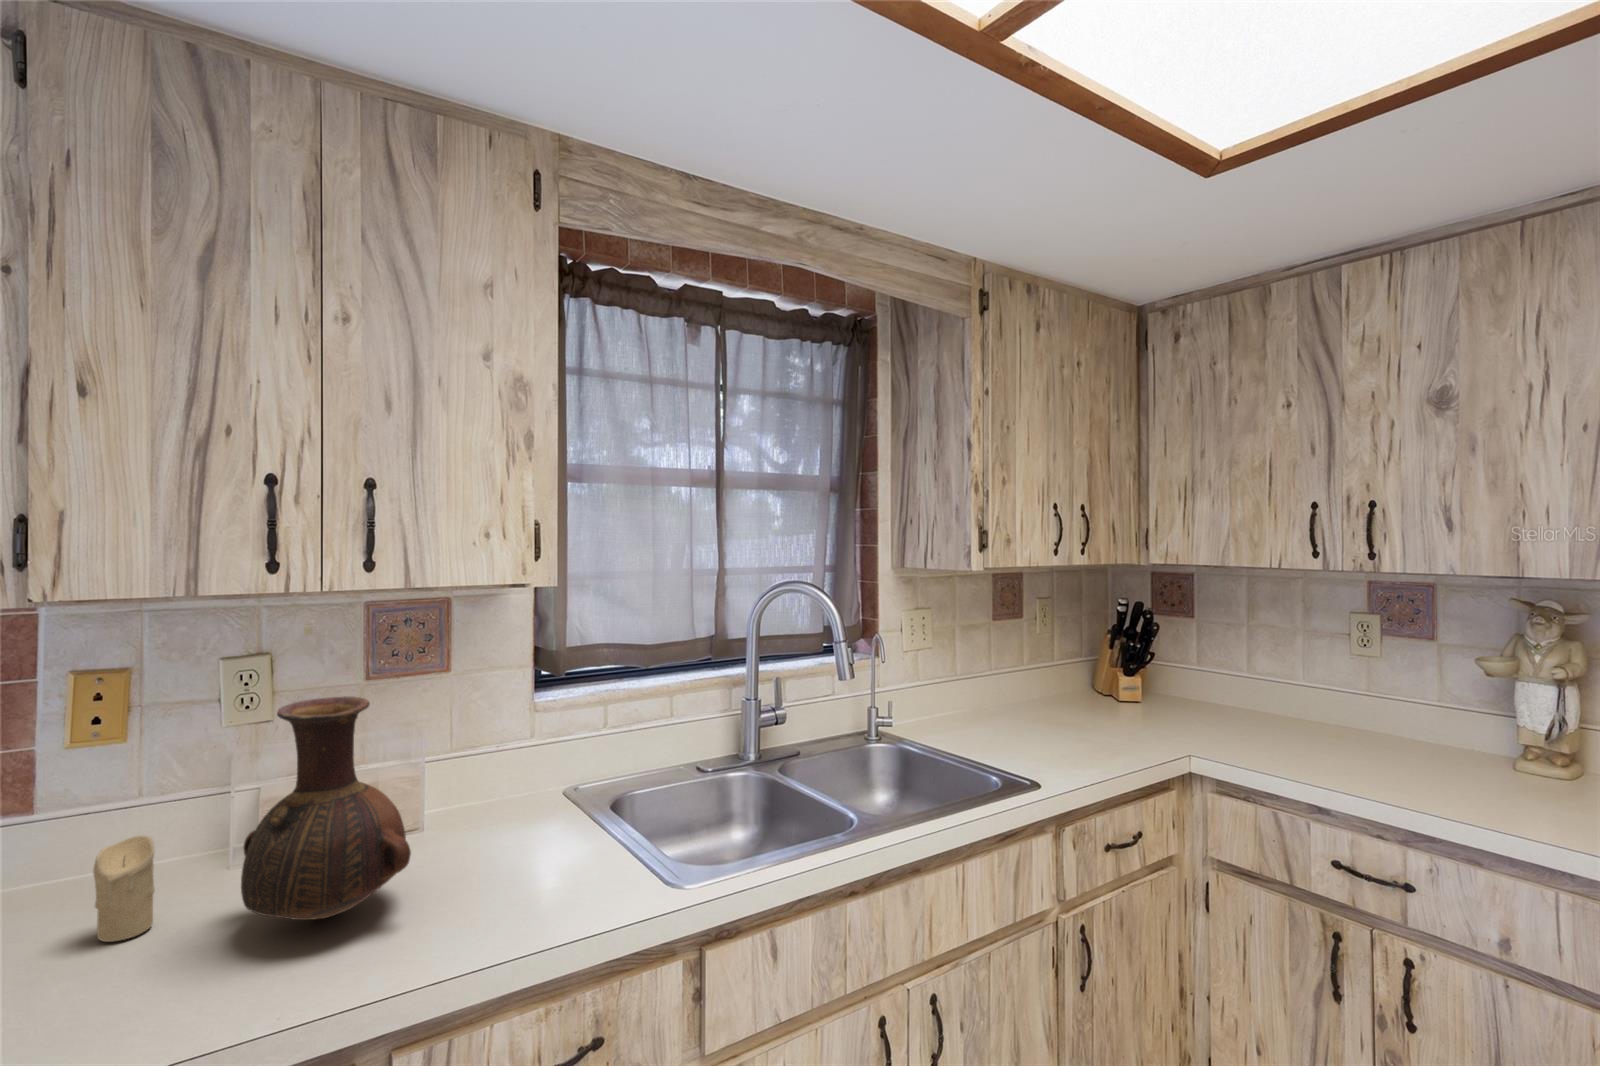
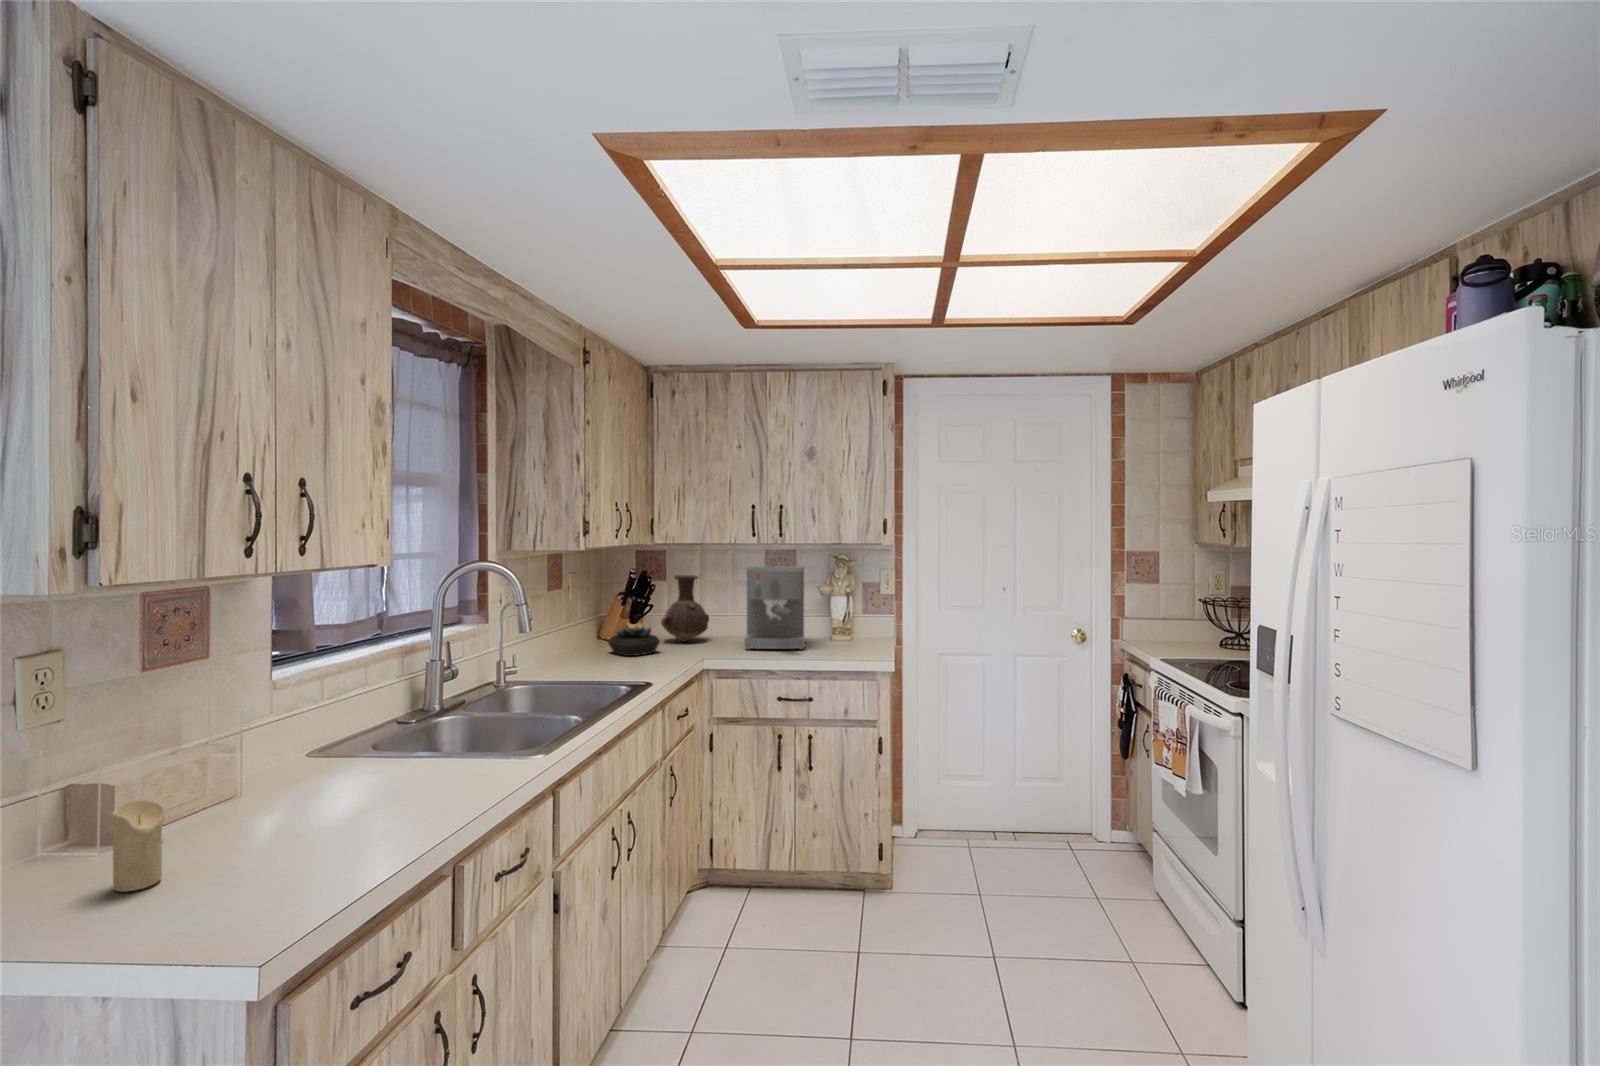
coffee maker: none [1288,607,1439,776] -> present [745,566,804,650]
succulent plant: none [1059,681,1136,729] -> present [608,626,661,656]
vase: present [241,697,411,920] -> present [661,575,709,641]

